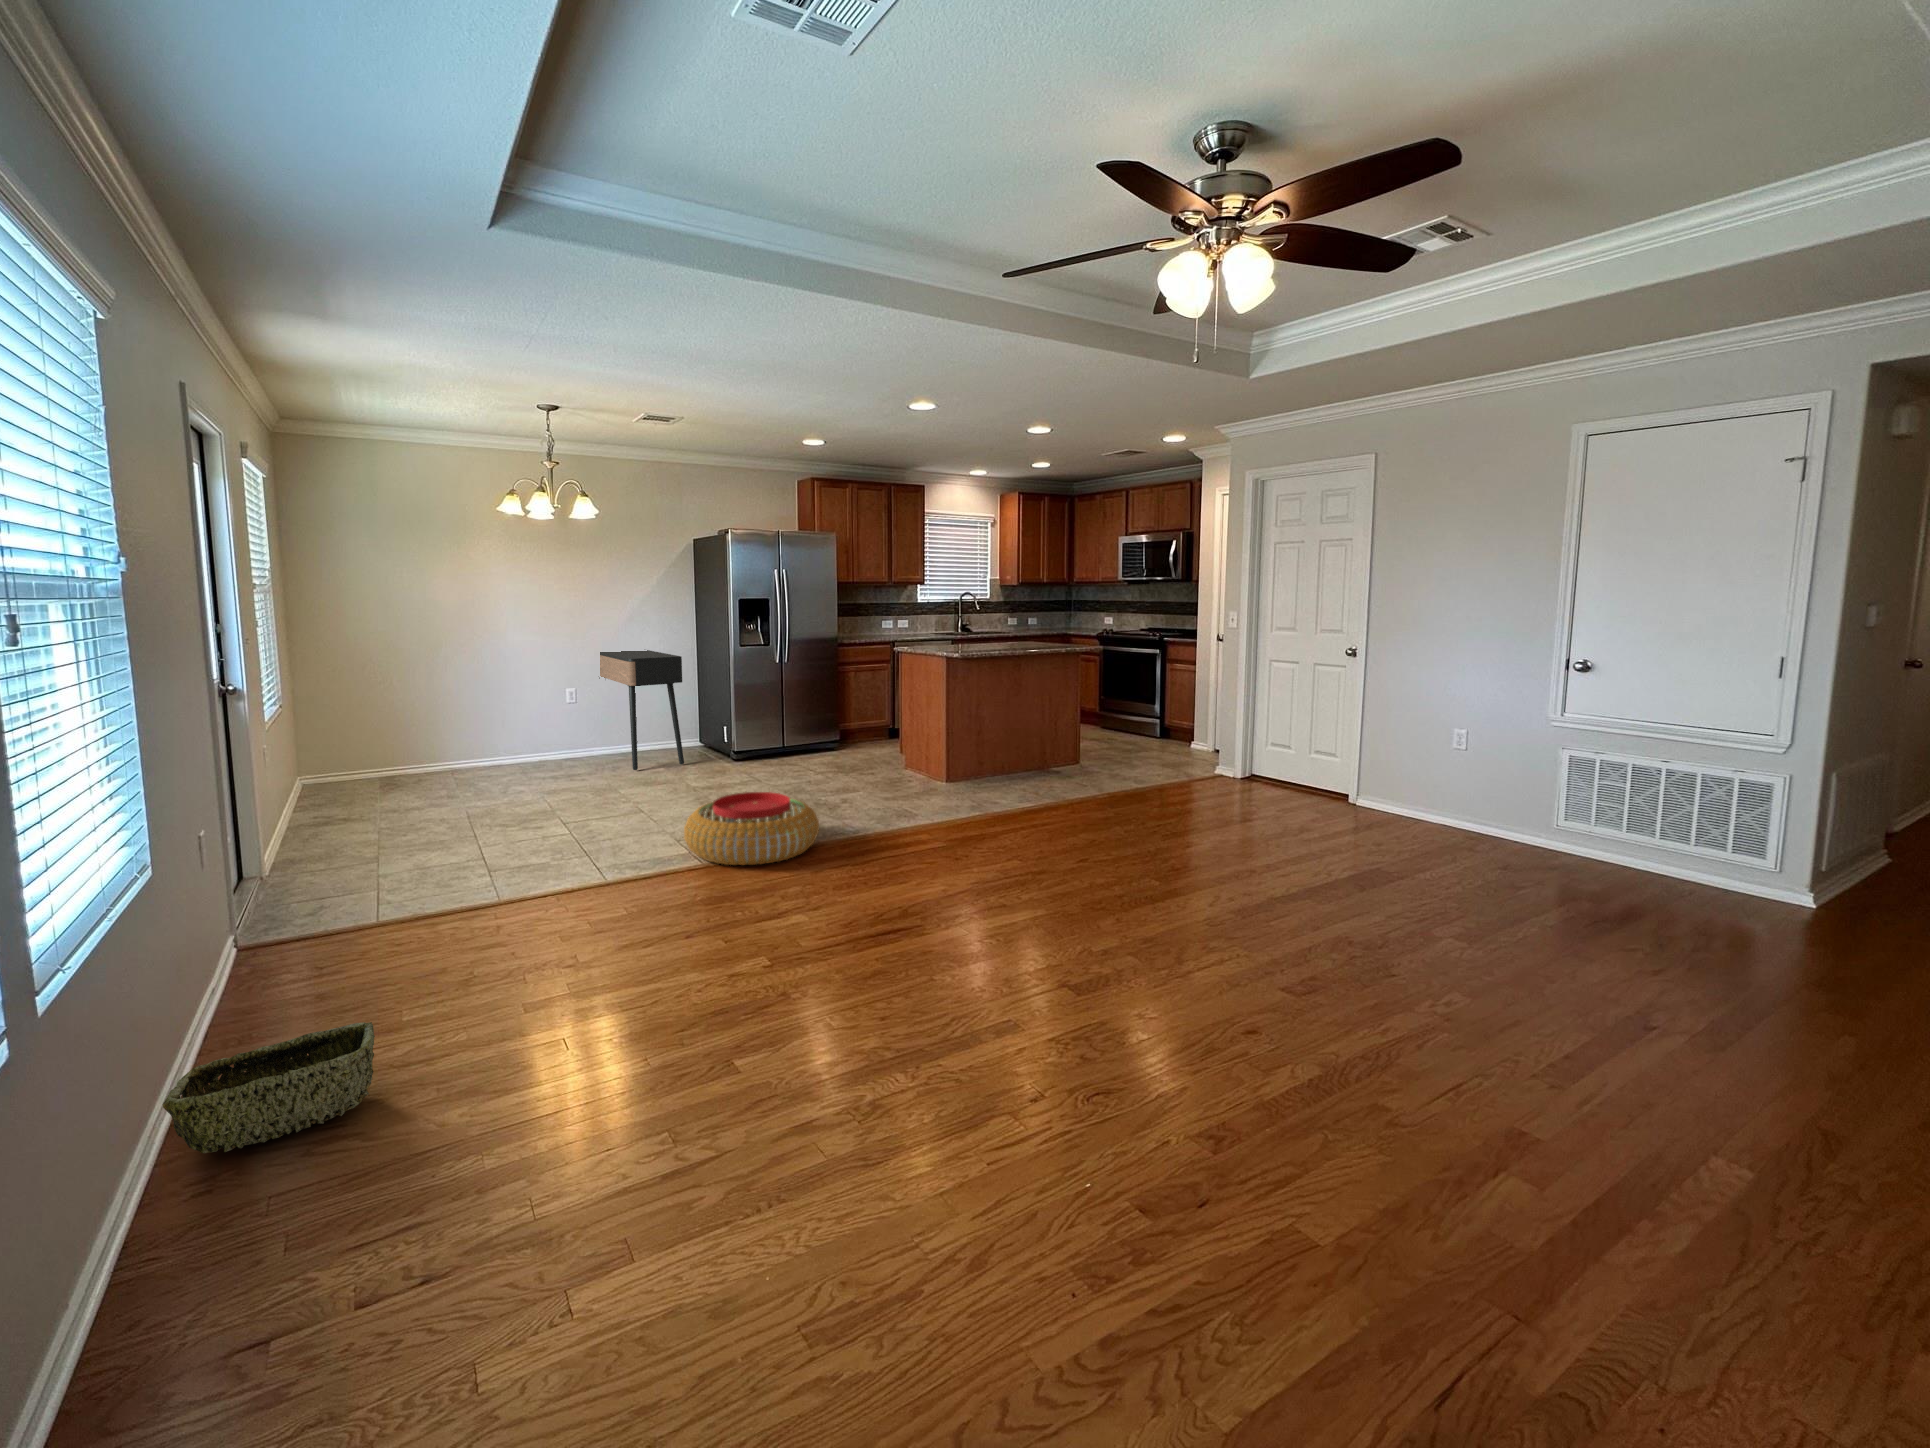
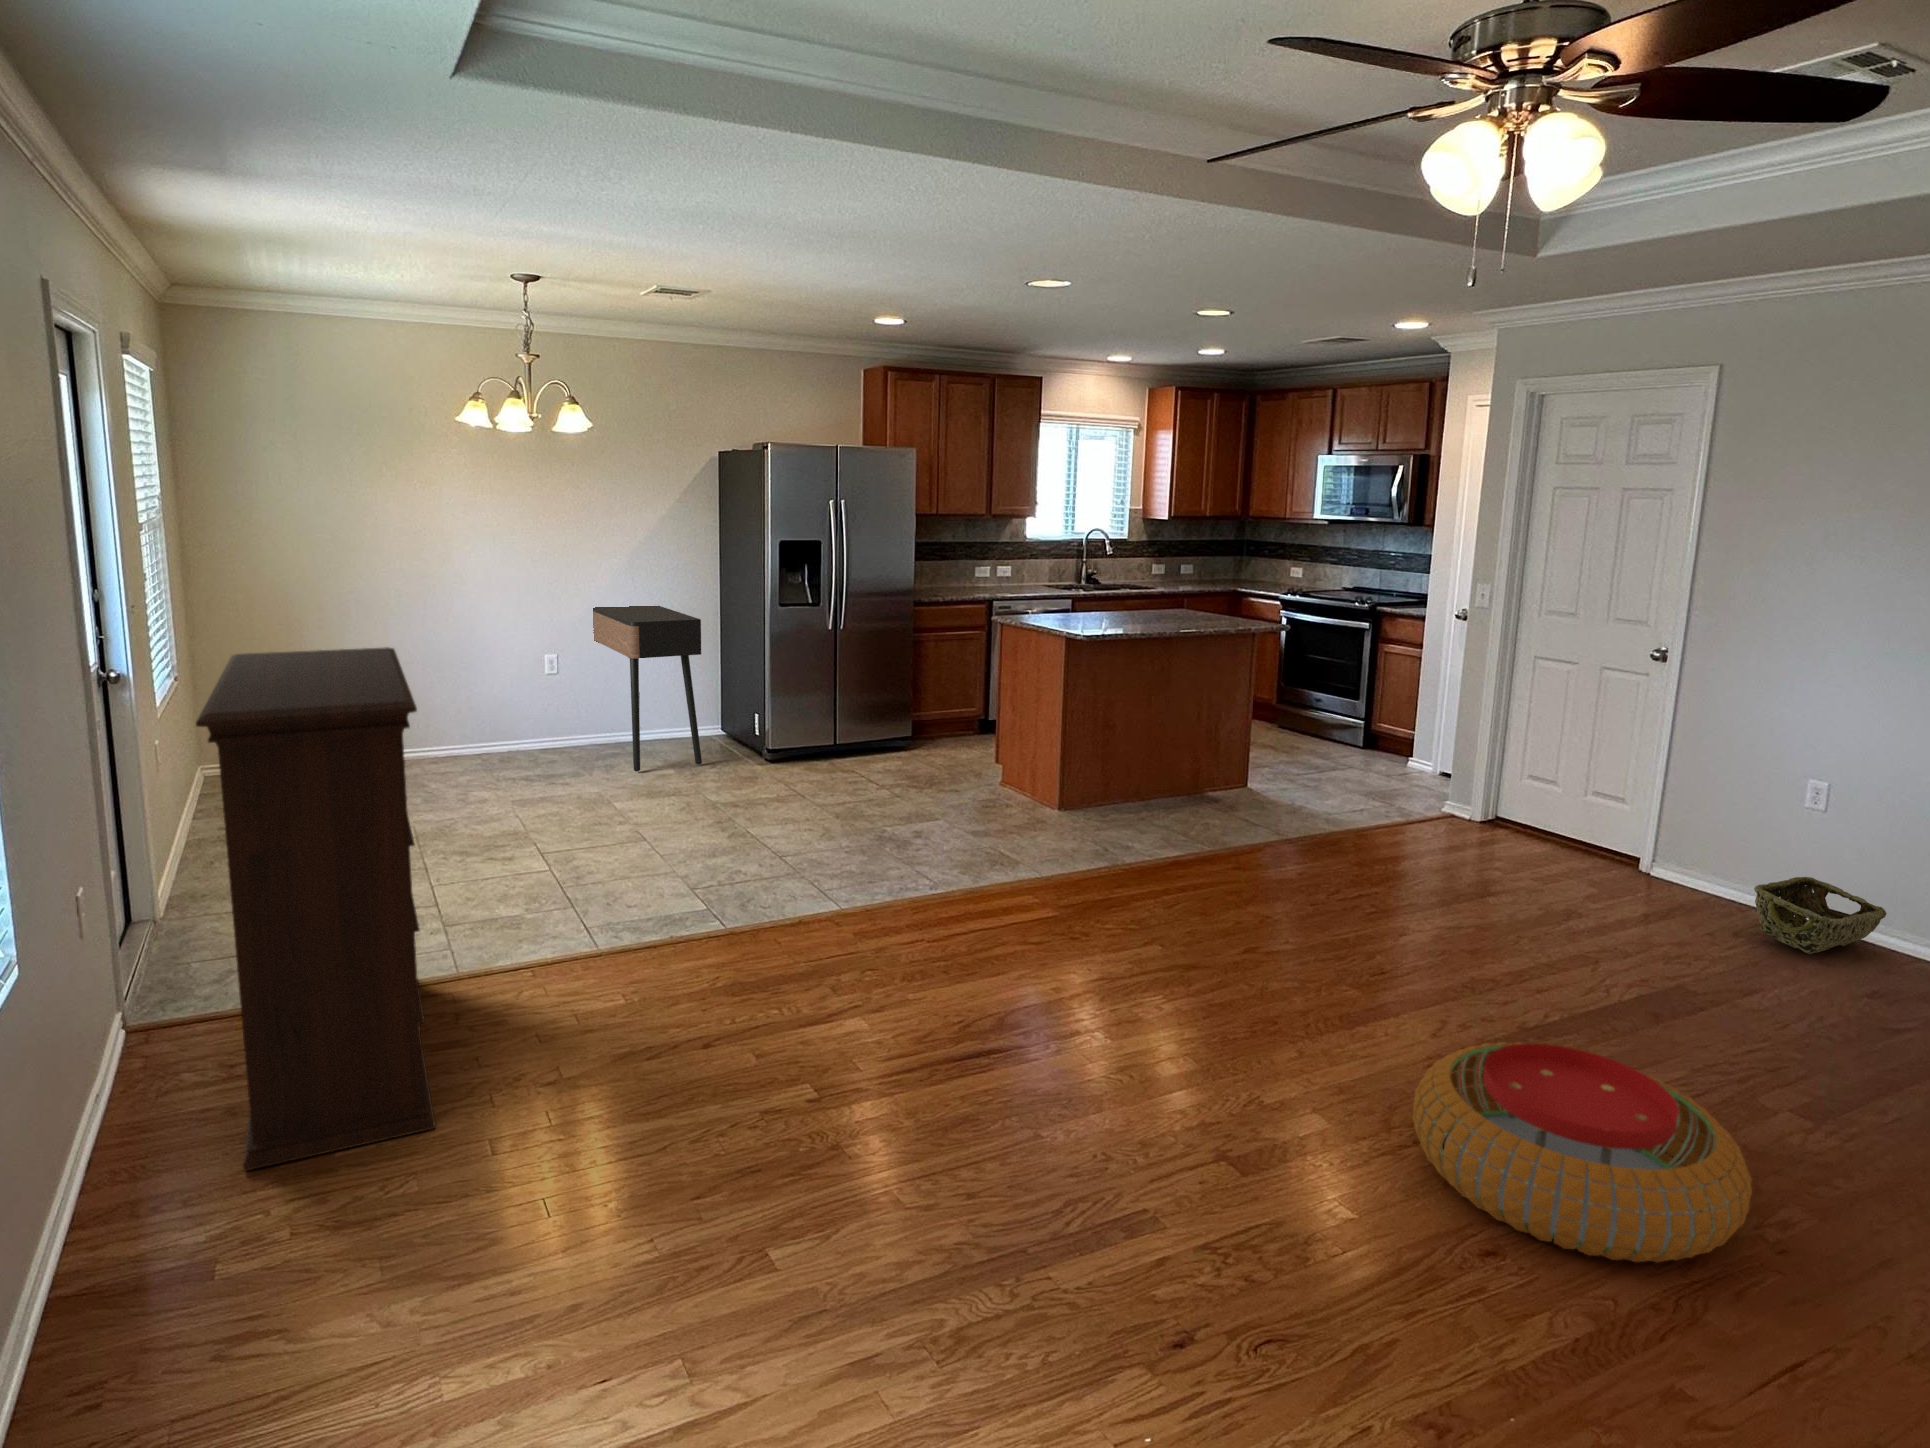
bookshelf: none [300,657,483,1034] -> present [196,647,435,1171]
pouf: present [684,792,819,865] -> present [1412,1042,1752,1263]
woven basket: present [163,1022,375,1153] -> present [1754,877,1887,954]

